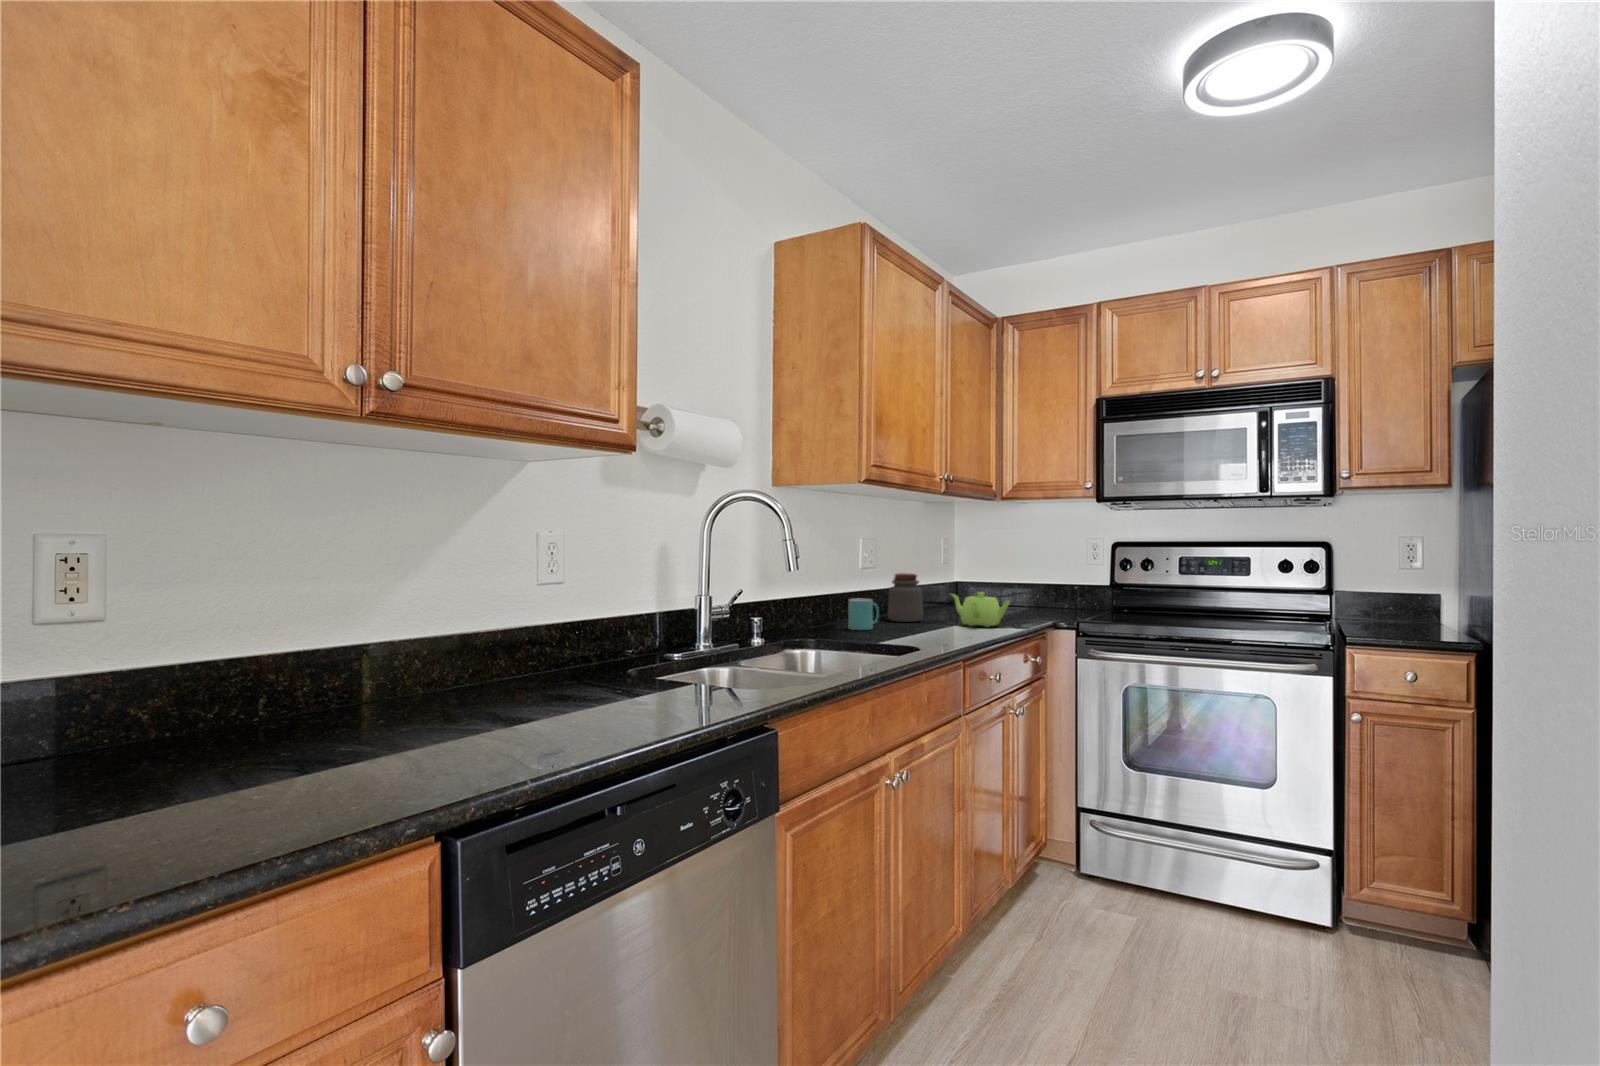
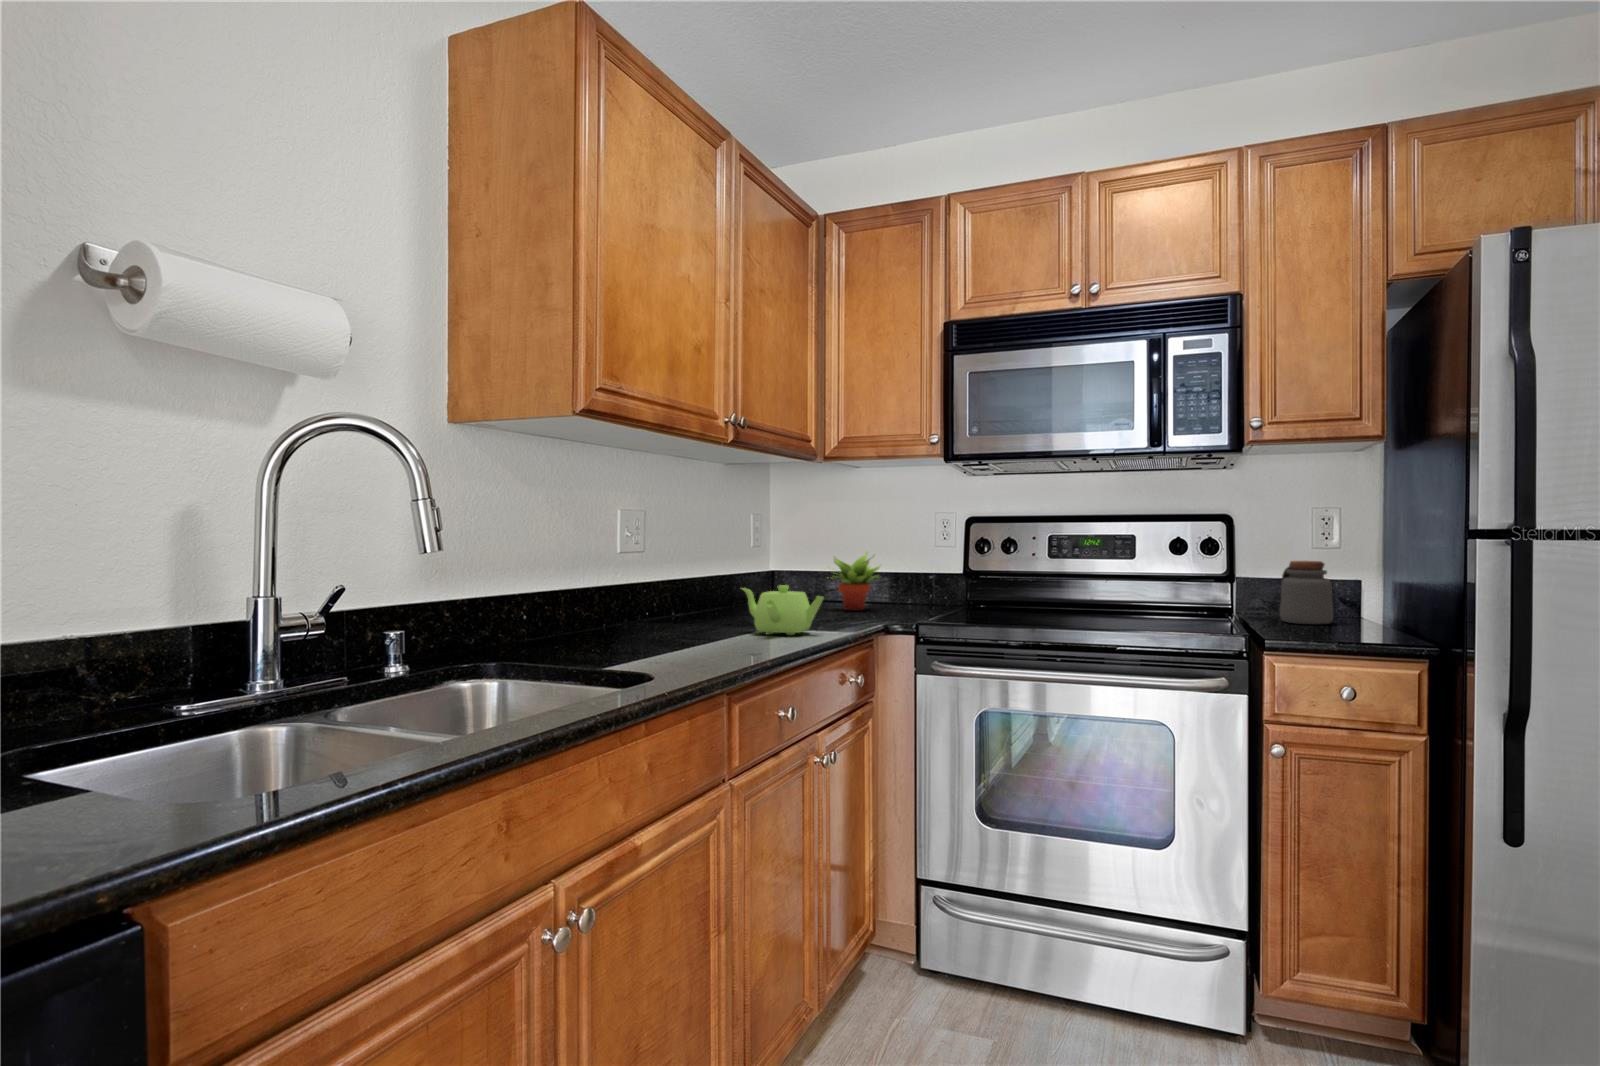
succulent plant: none [1001,567,1045,612] -> present [834,552,880,610]
jar: present [888,573,923,622] -> present [1280,561,1333,625]
mug: present [848,599,879,630] -> none [581,597,630,645]

